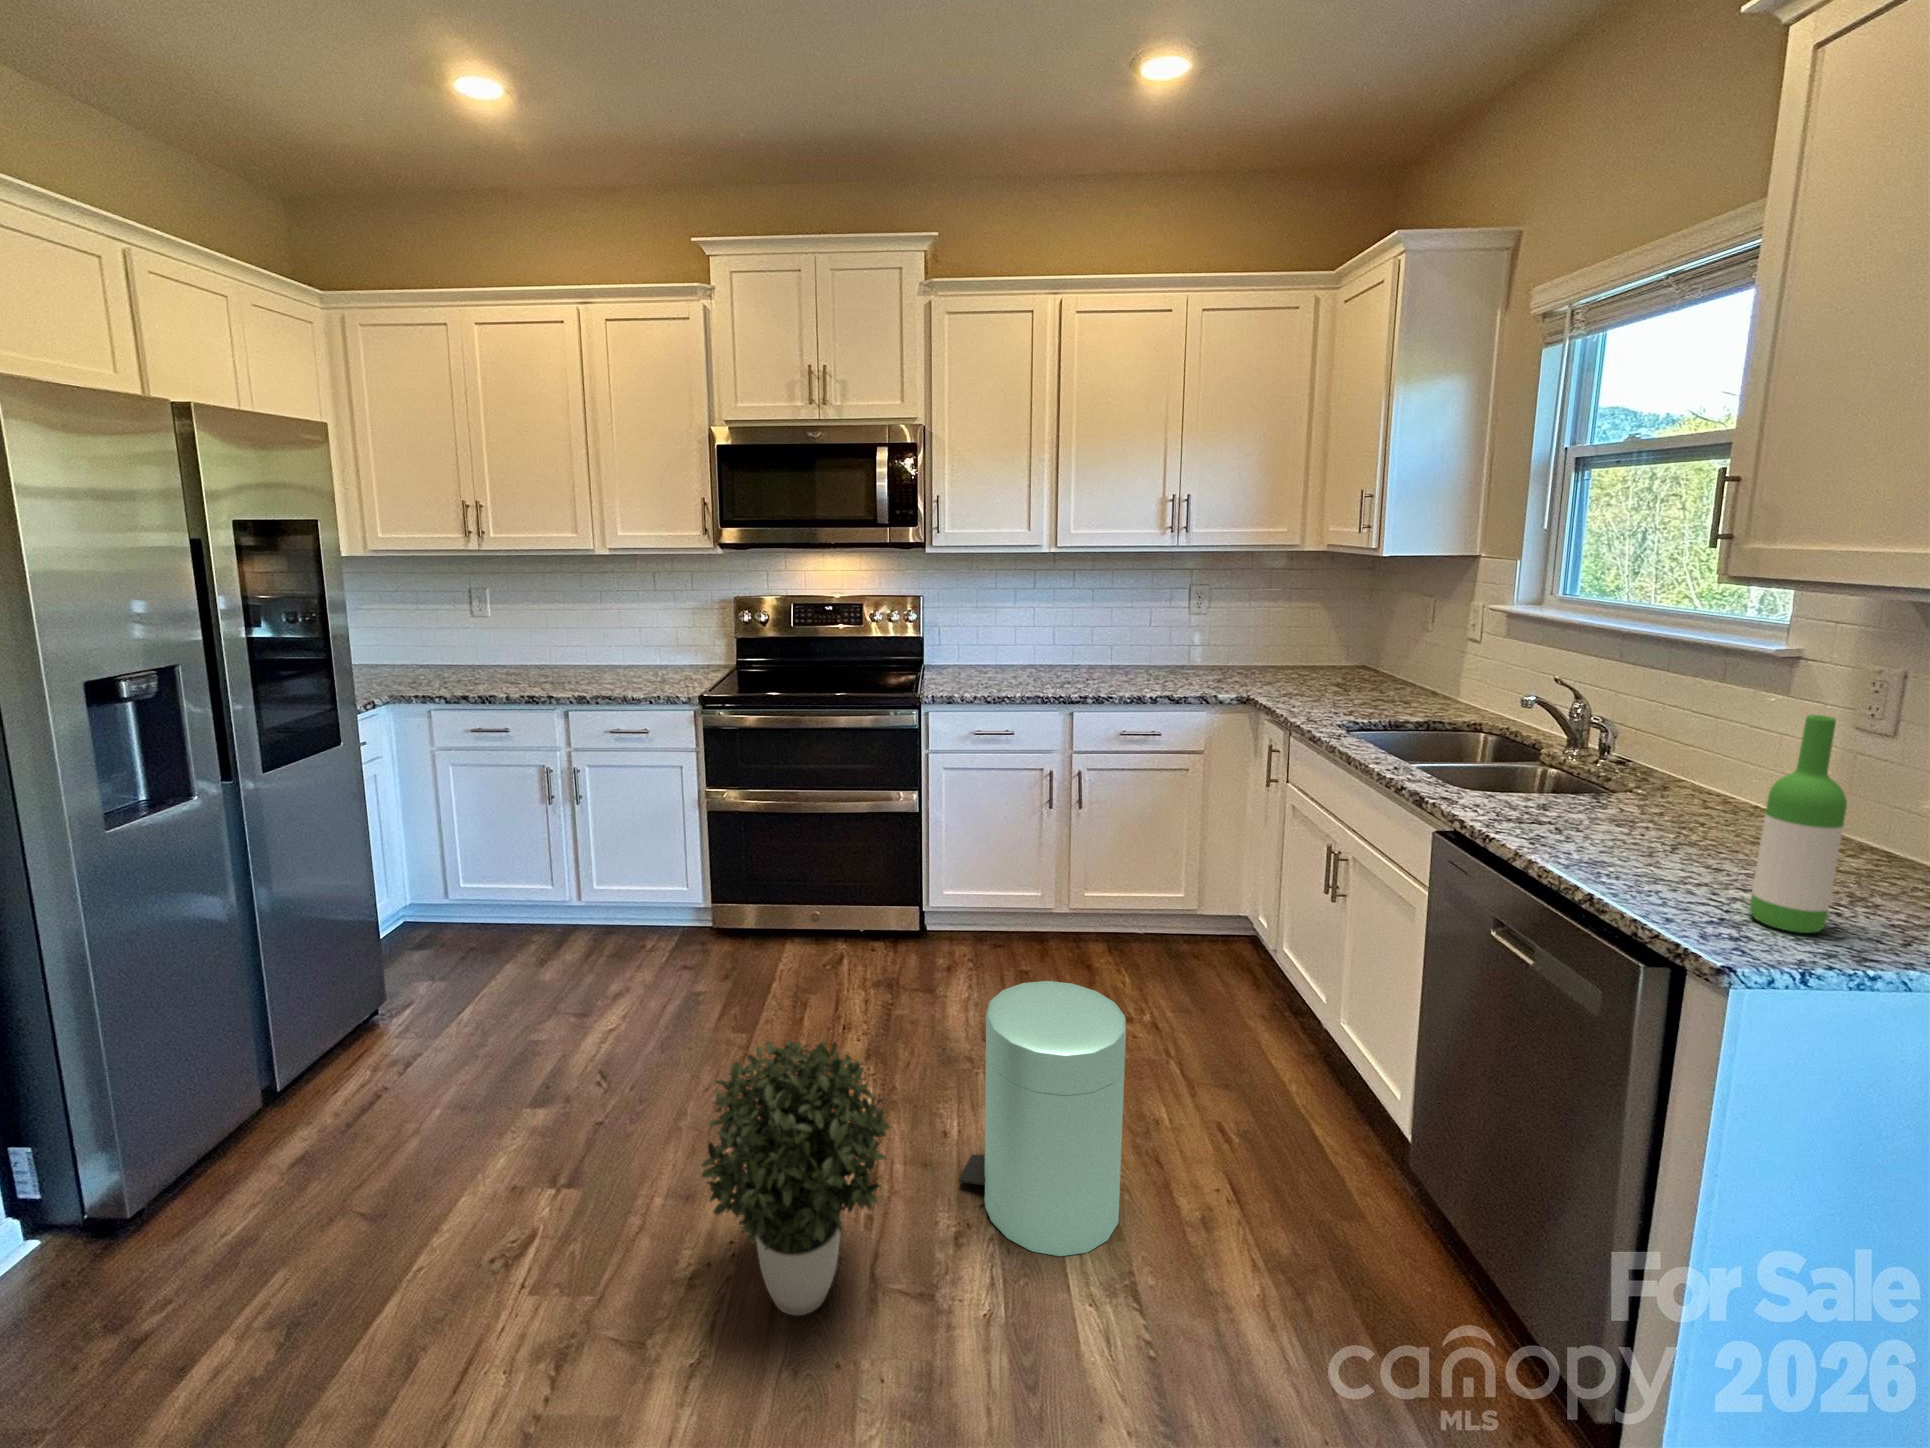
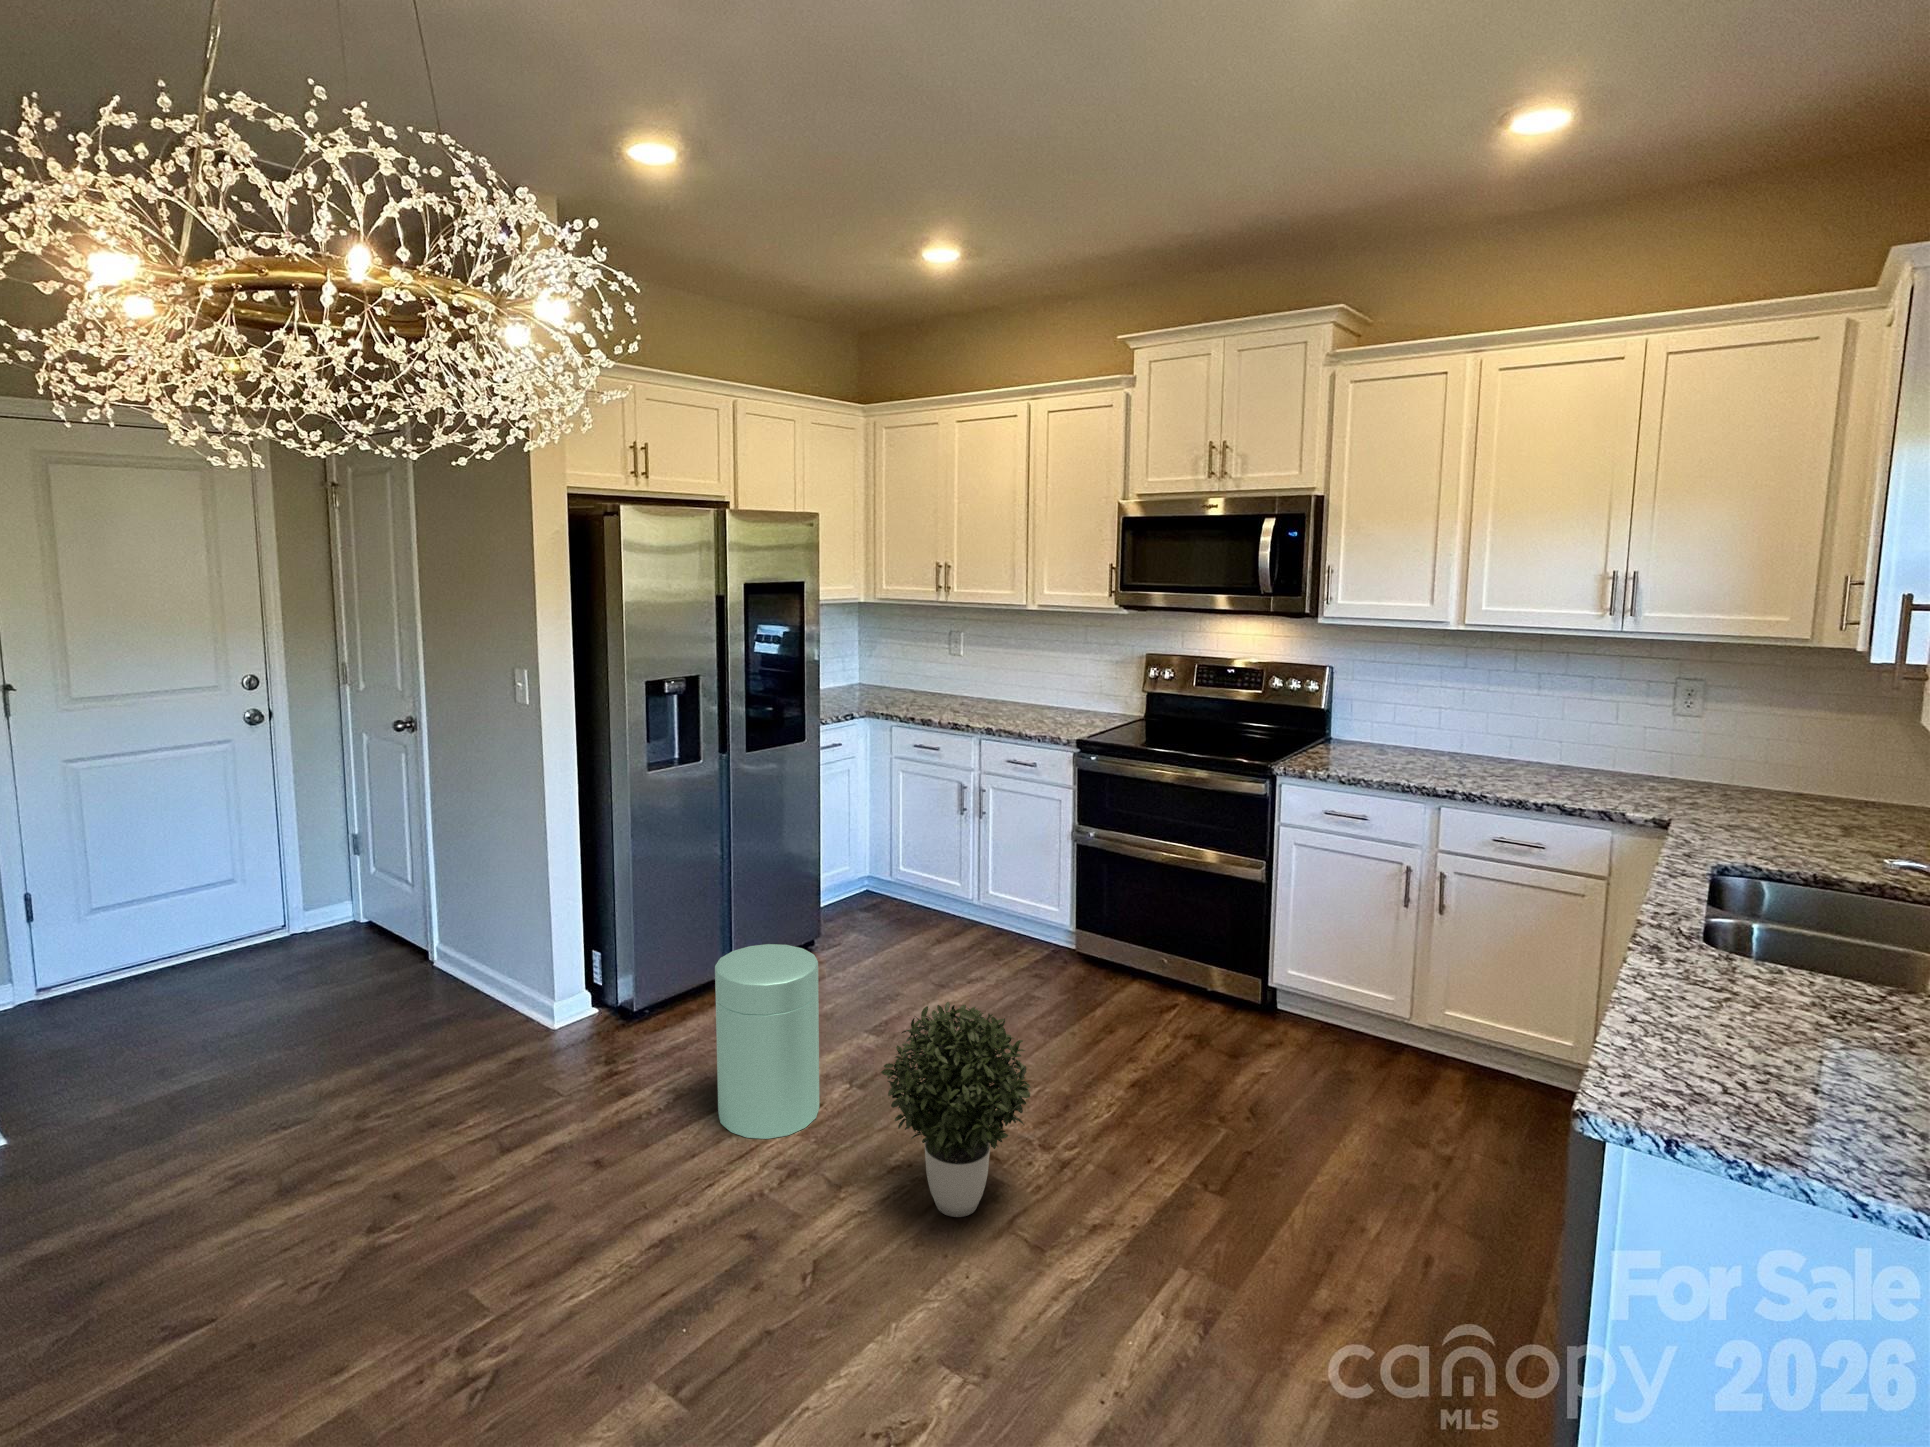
wine bottle: present [1750,715,1847,933] -> none [1746,889,1843,1136]
trash can: present [959,981,1126,1256] -> present [715,944,819,1139]

